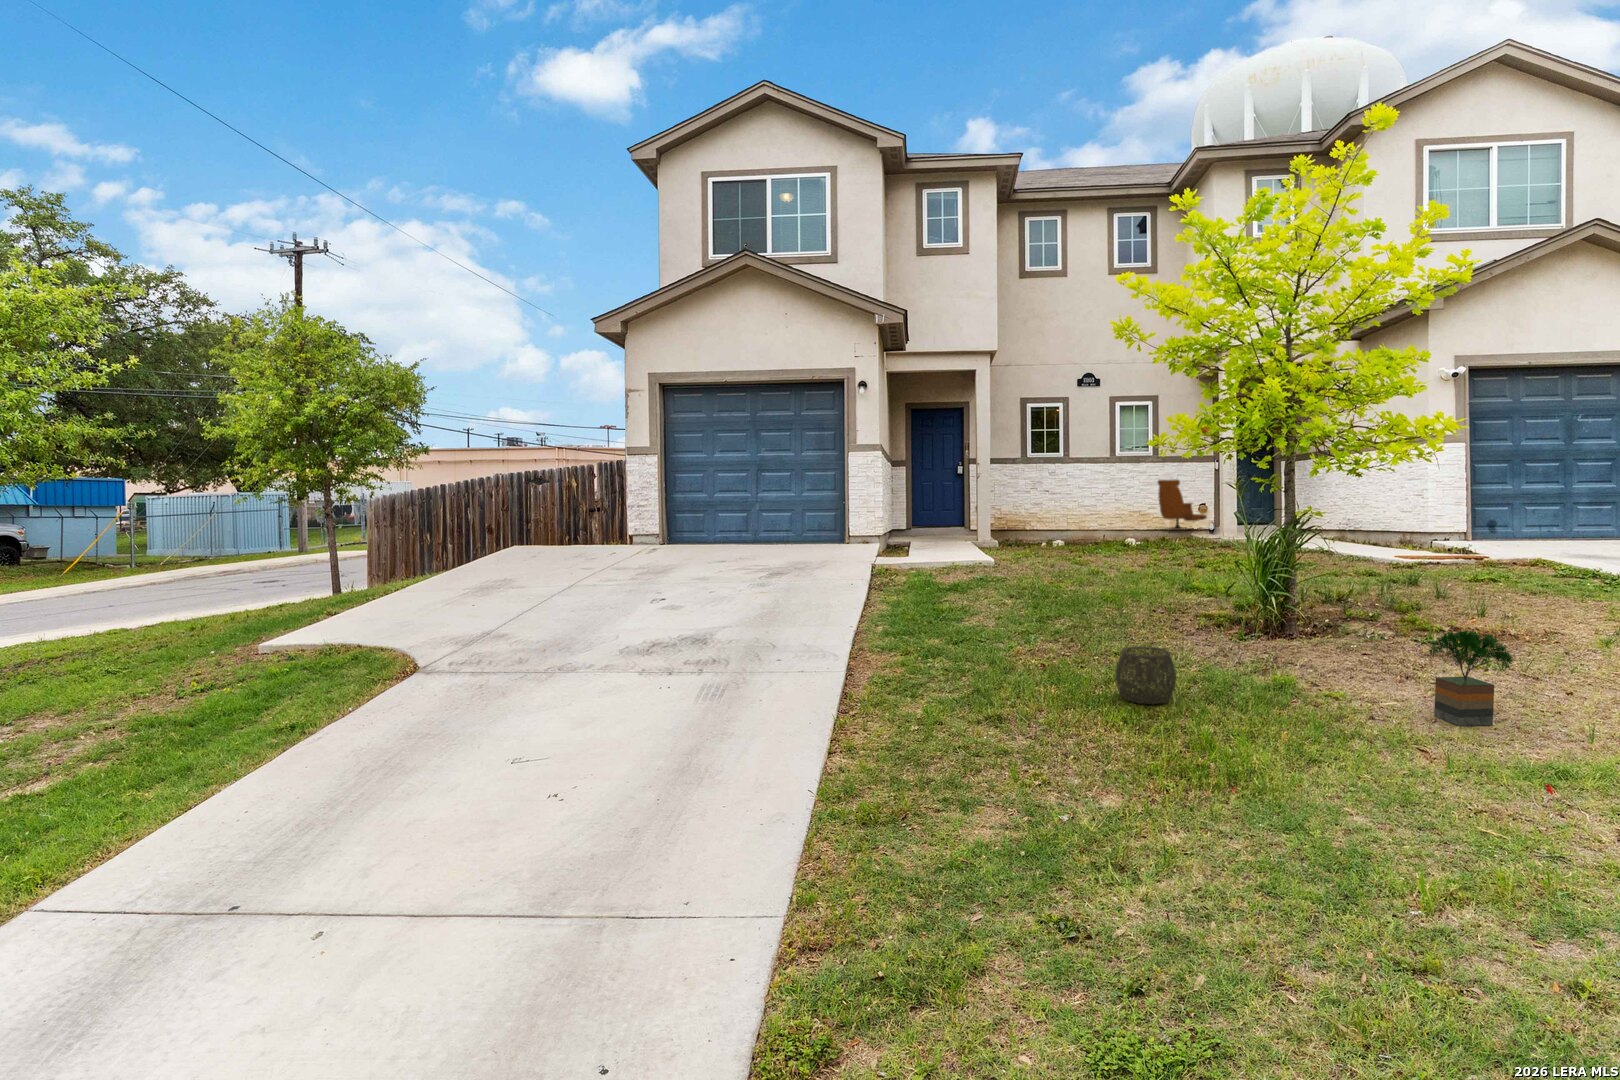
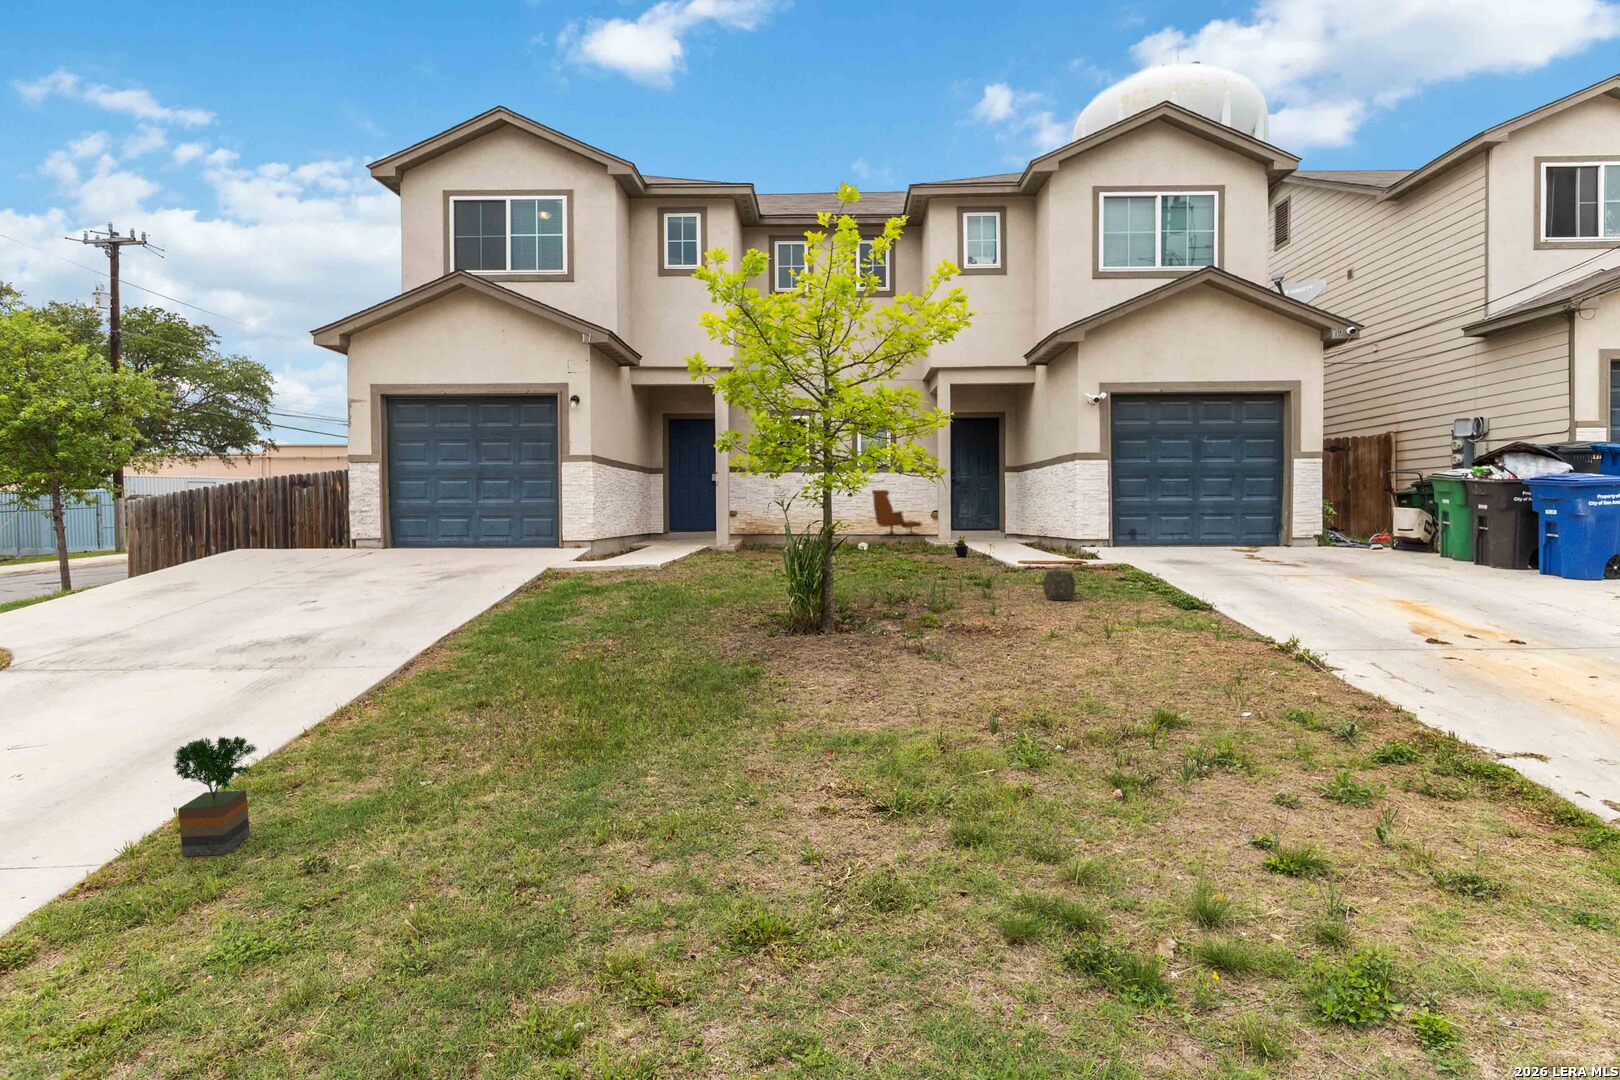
potted tree: present [1429,631,1514,726] -> present [174,736,257,856]
woven basket: present [1115,646,1176,704] -> present [1043,570,1076,600]

